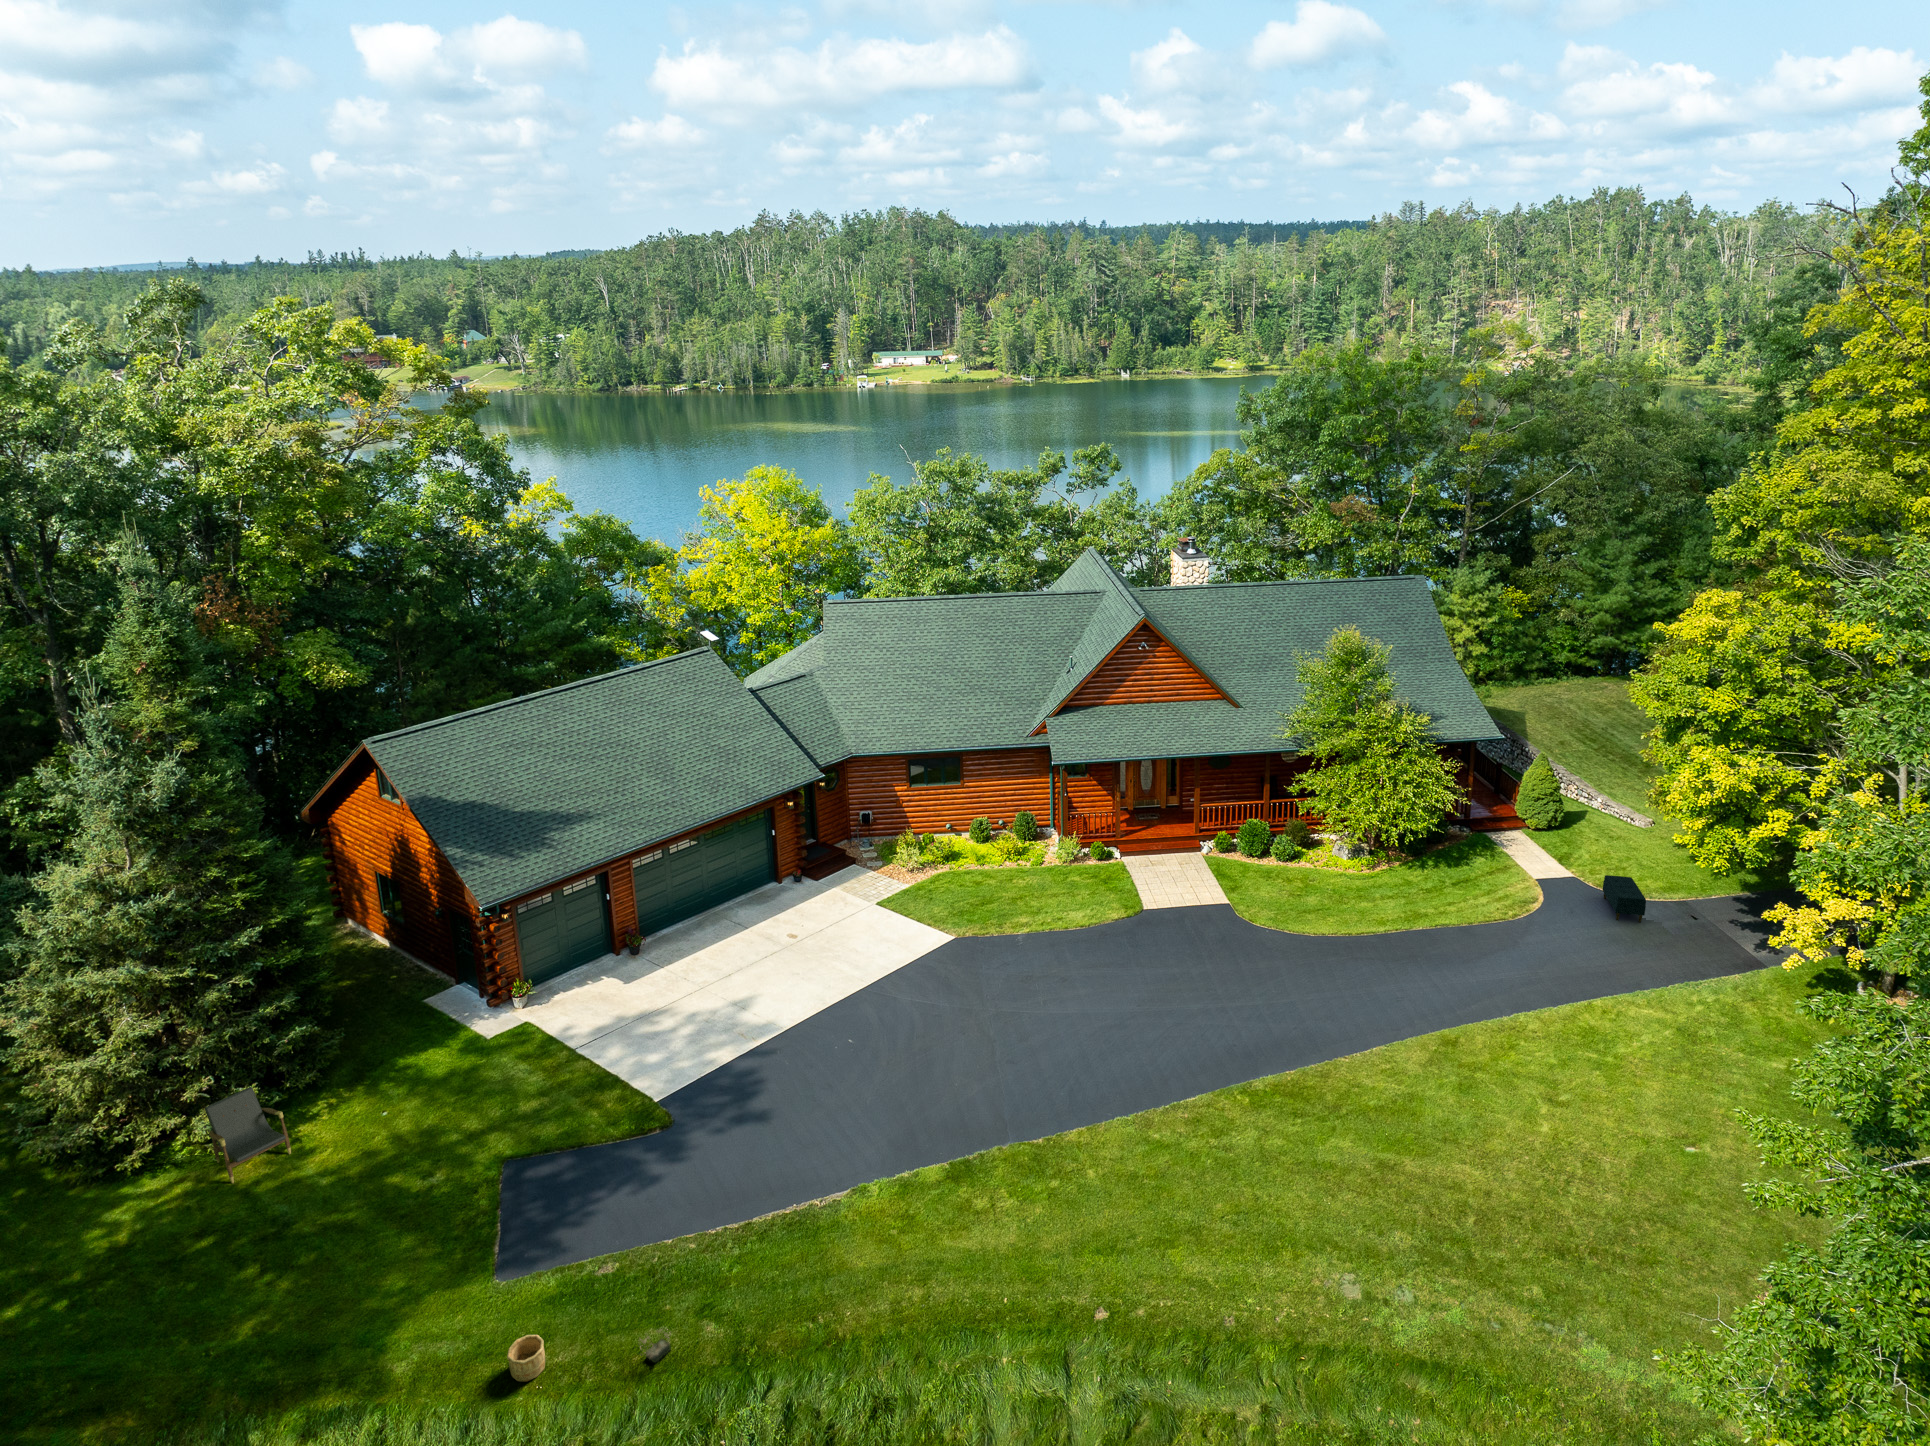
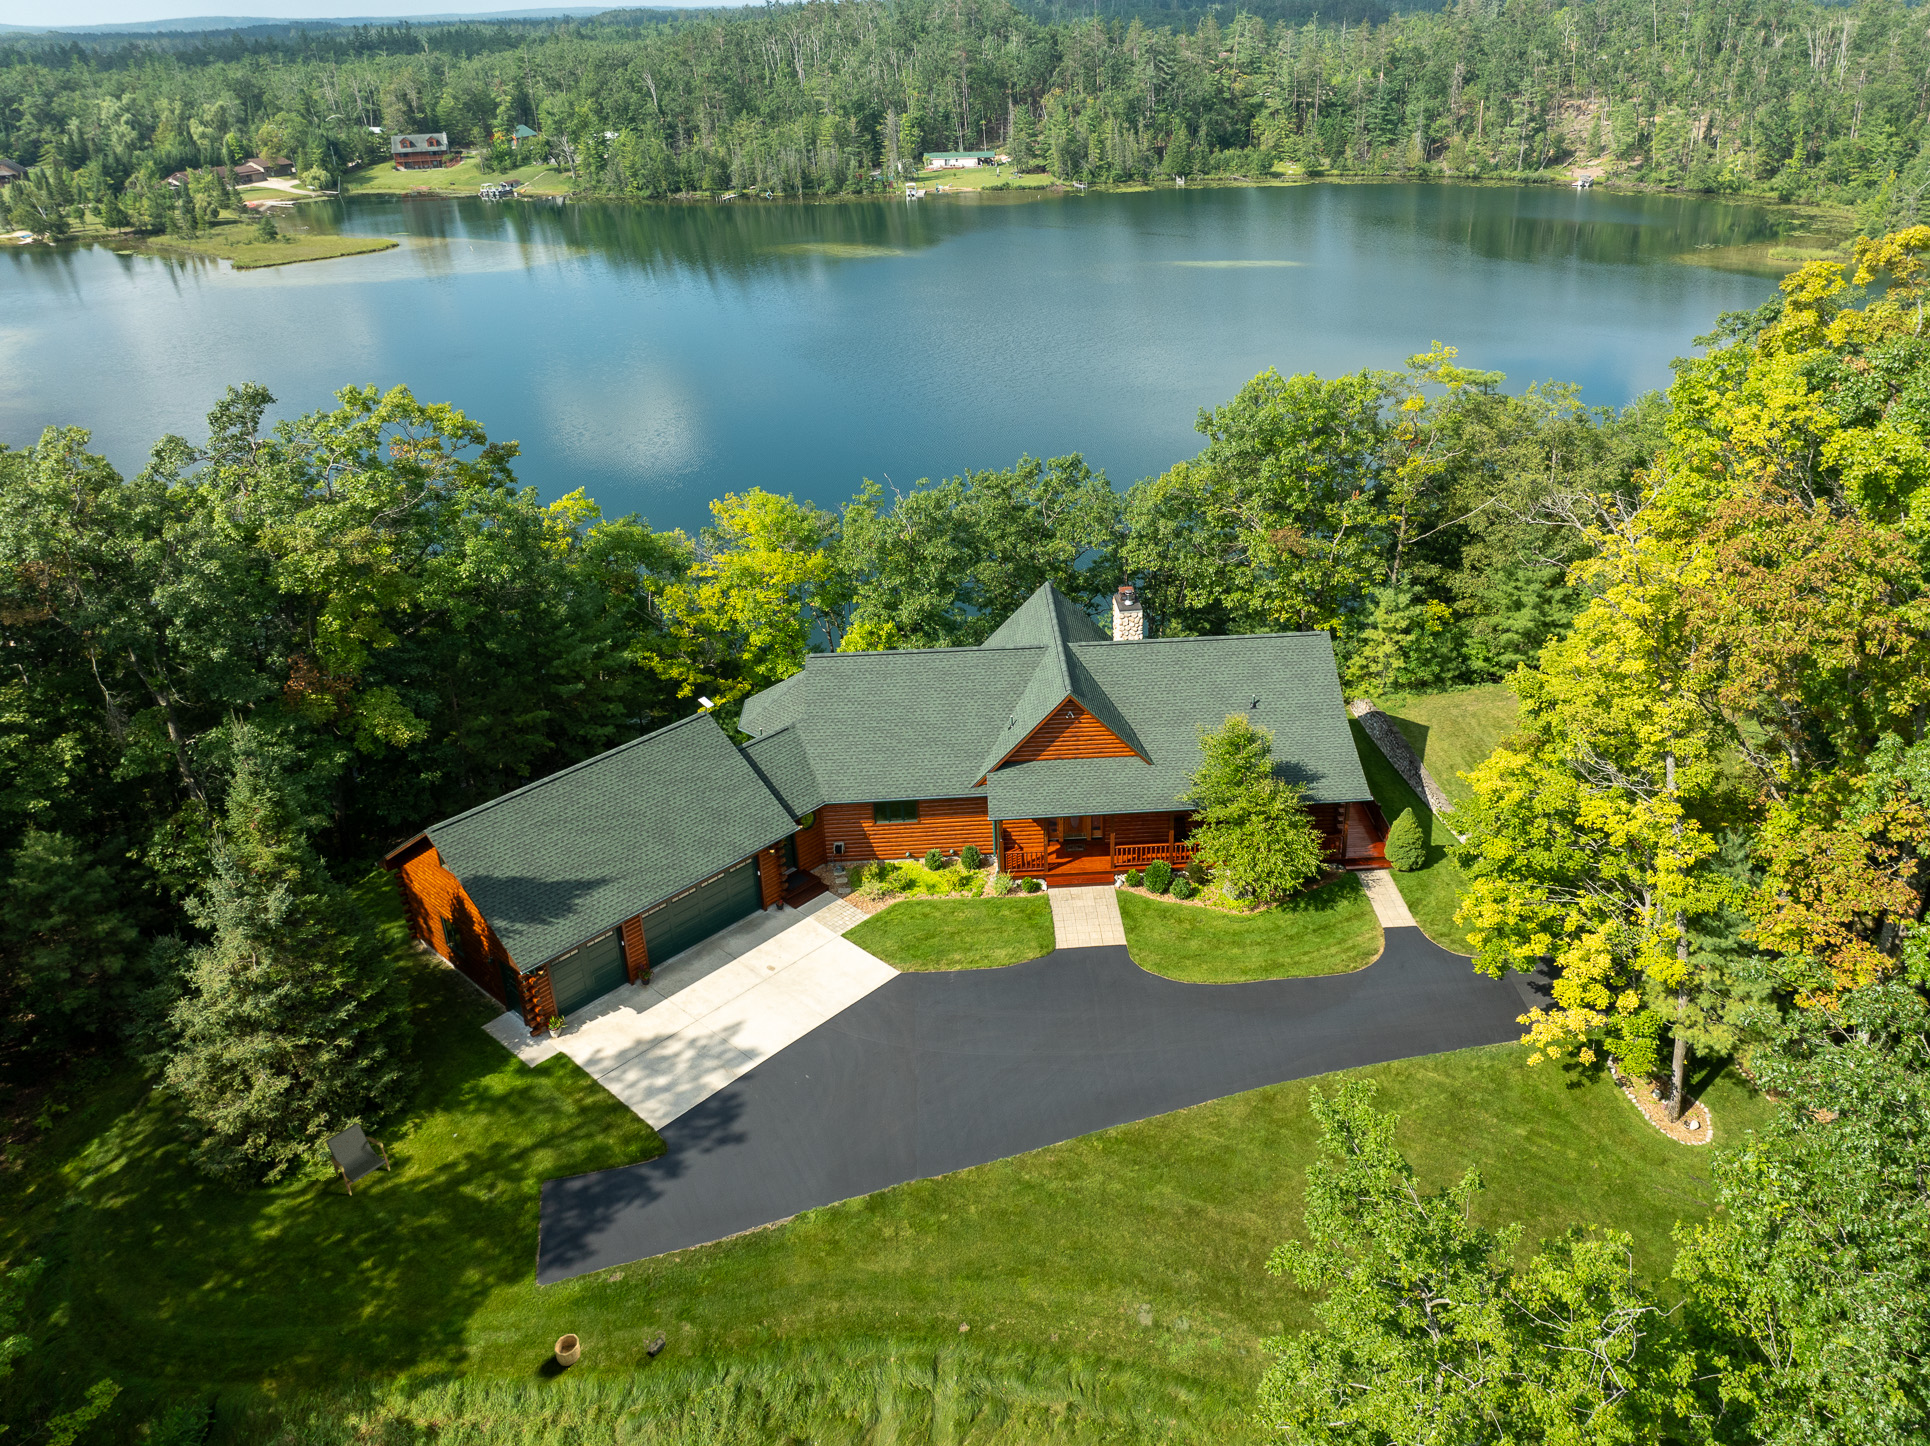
bench: present [1603,875,1646,922] -> none [1438,930,1465,975]

